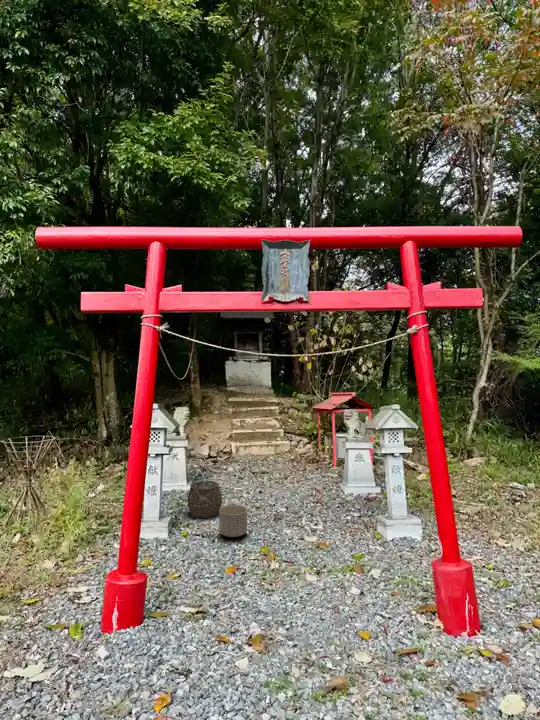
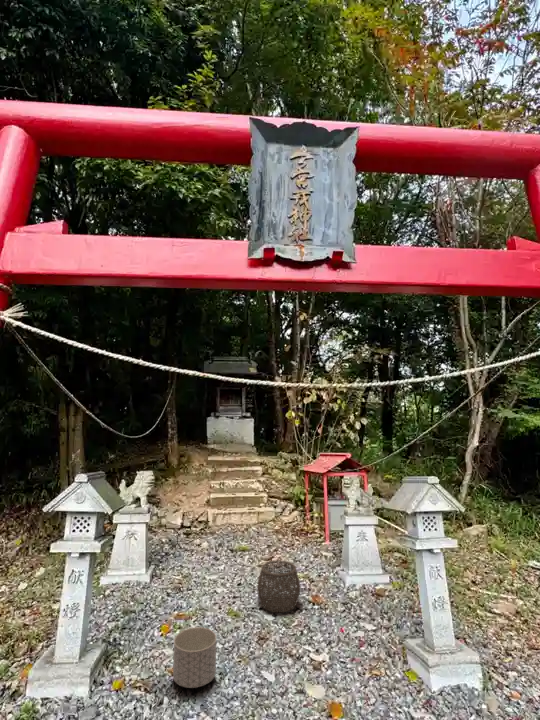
woven basket: present [188,481,222,518] -> present [257,561,300,613]

